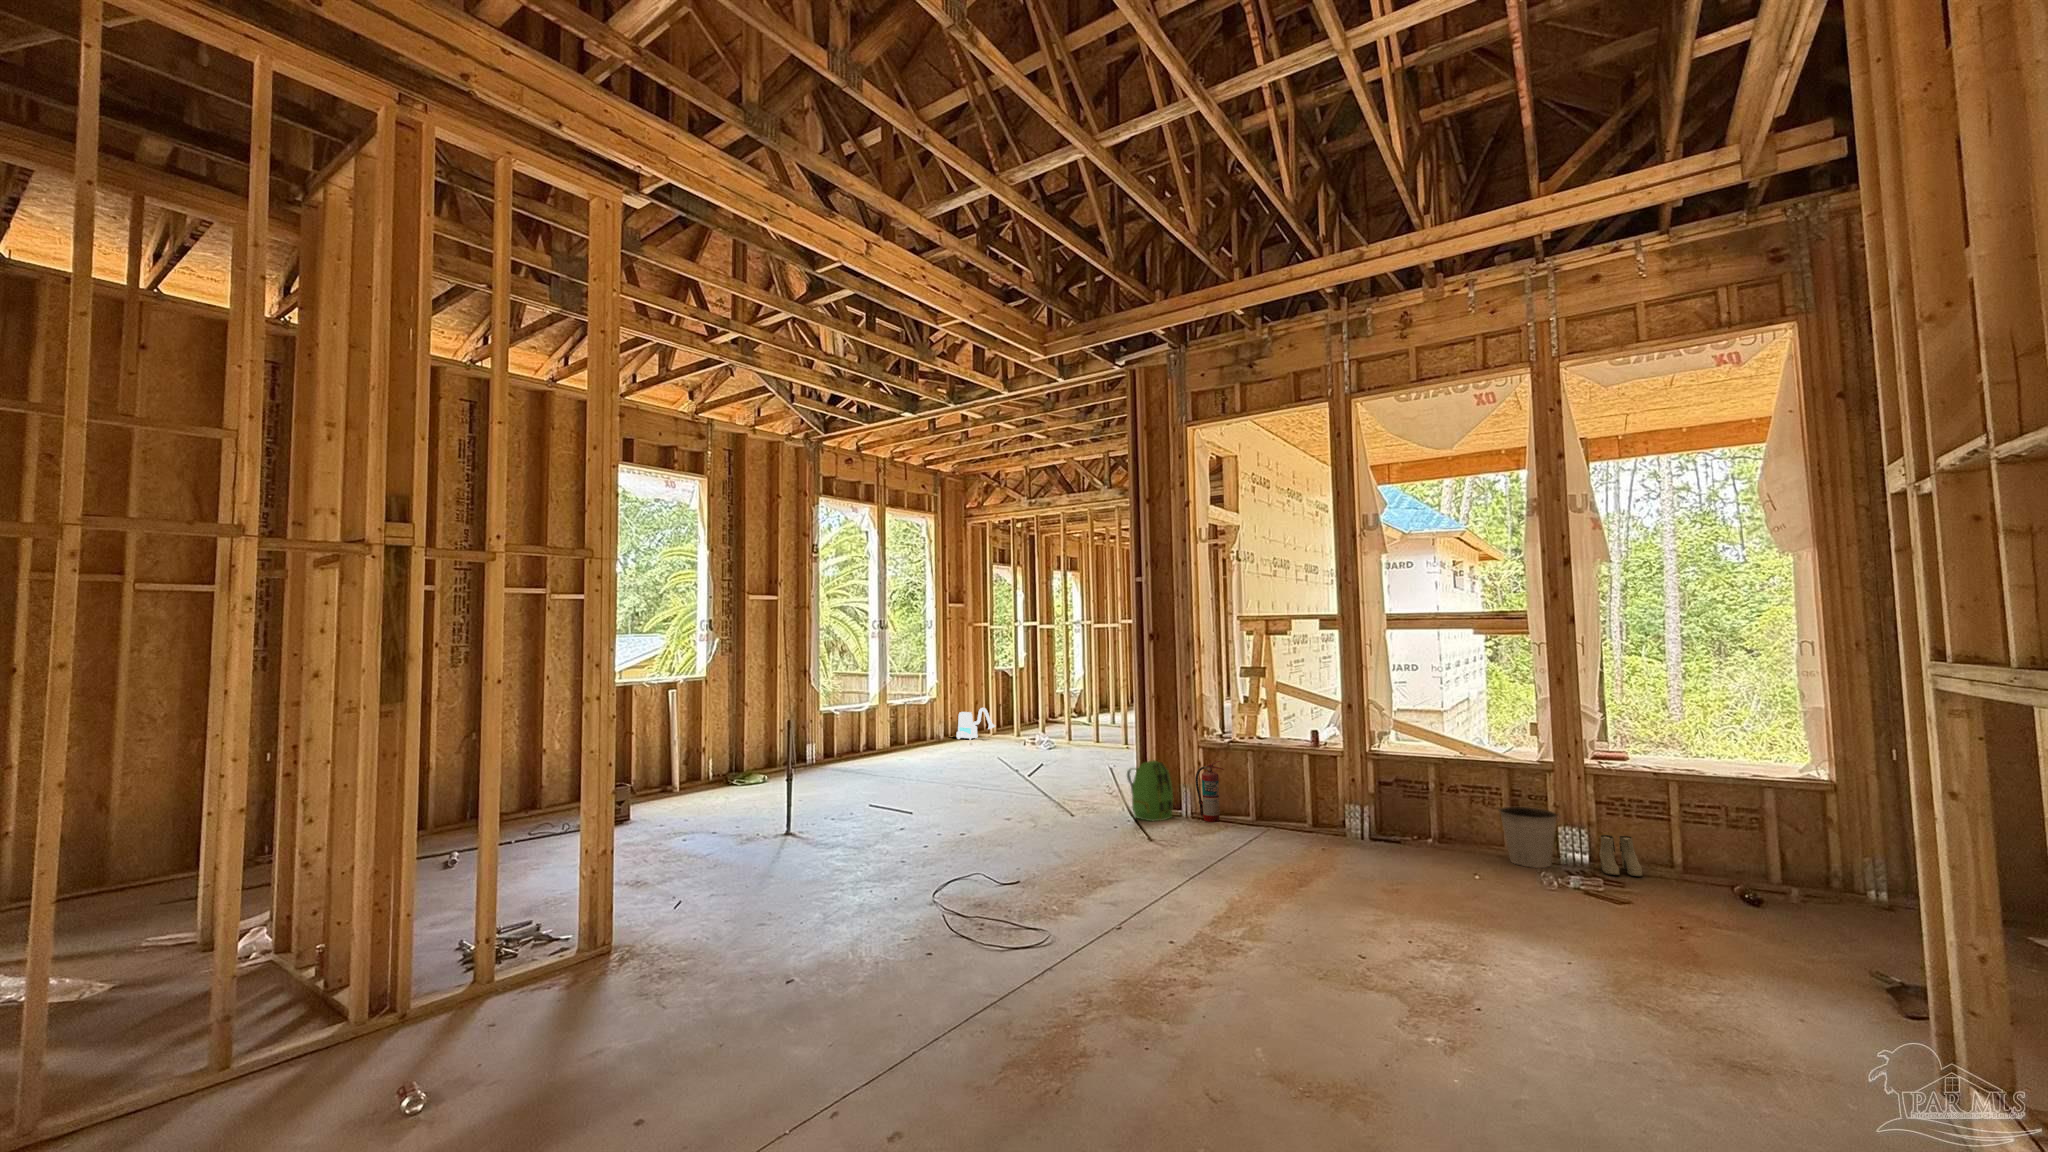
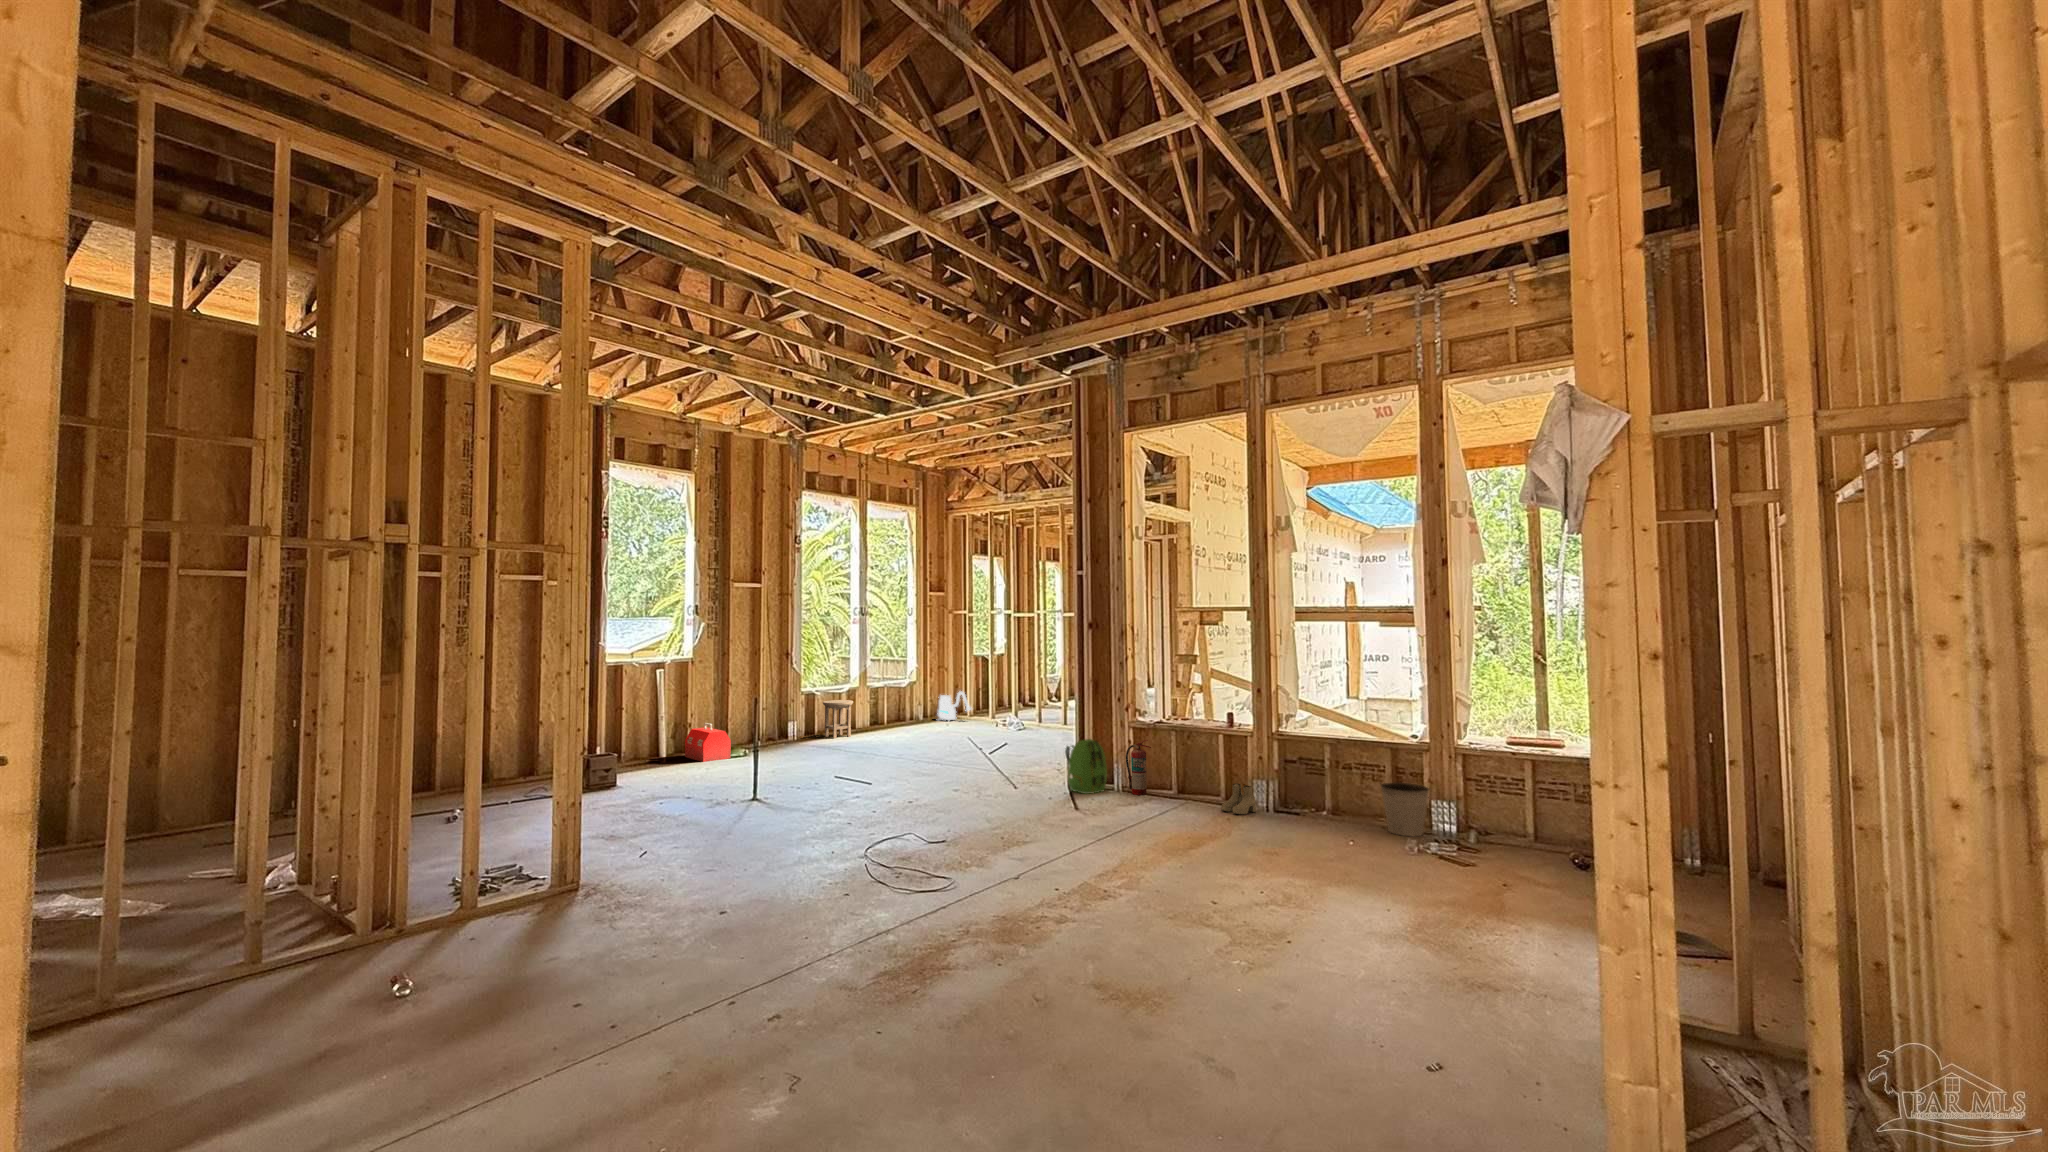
stool: none [841,719,874,761] -> present [823,700,853,738]
toolbox: none [698,747,749,790] -> present [685,723,731,762]
boots: present [1599,835,1642,876] -> present [1221,783,1256,815]

